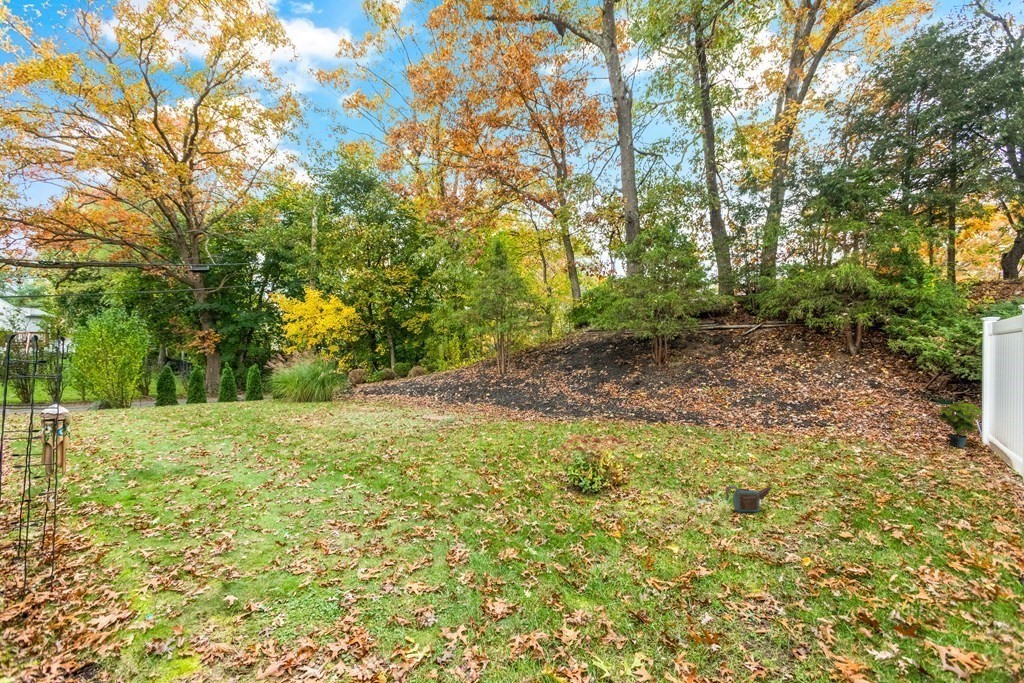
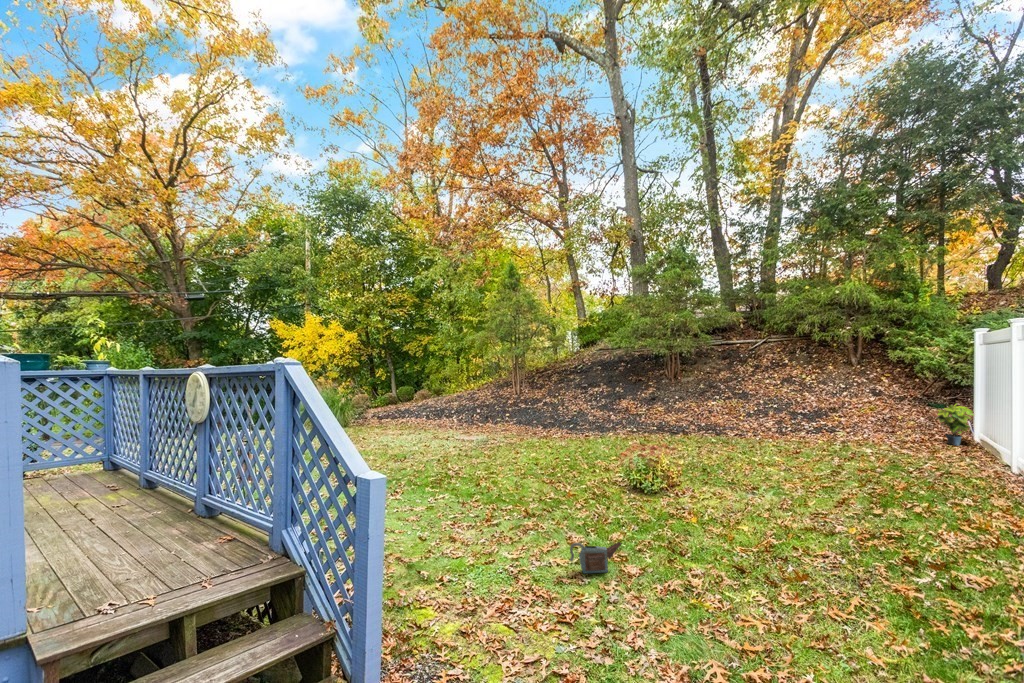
watering can: present [725,485,772,512] -> present [570,542,621,573]

